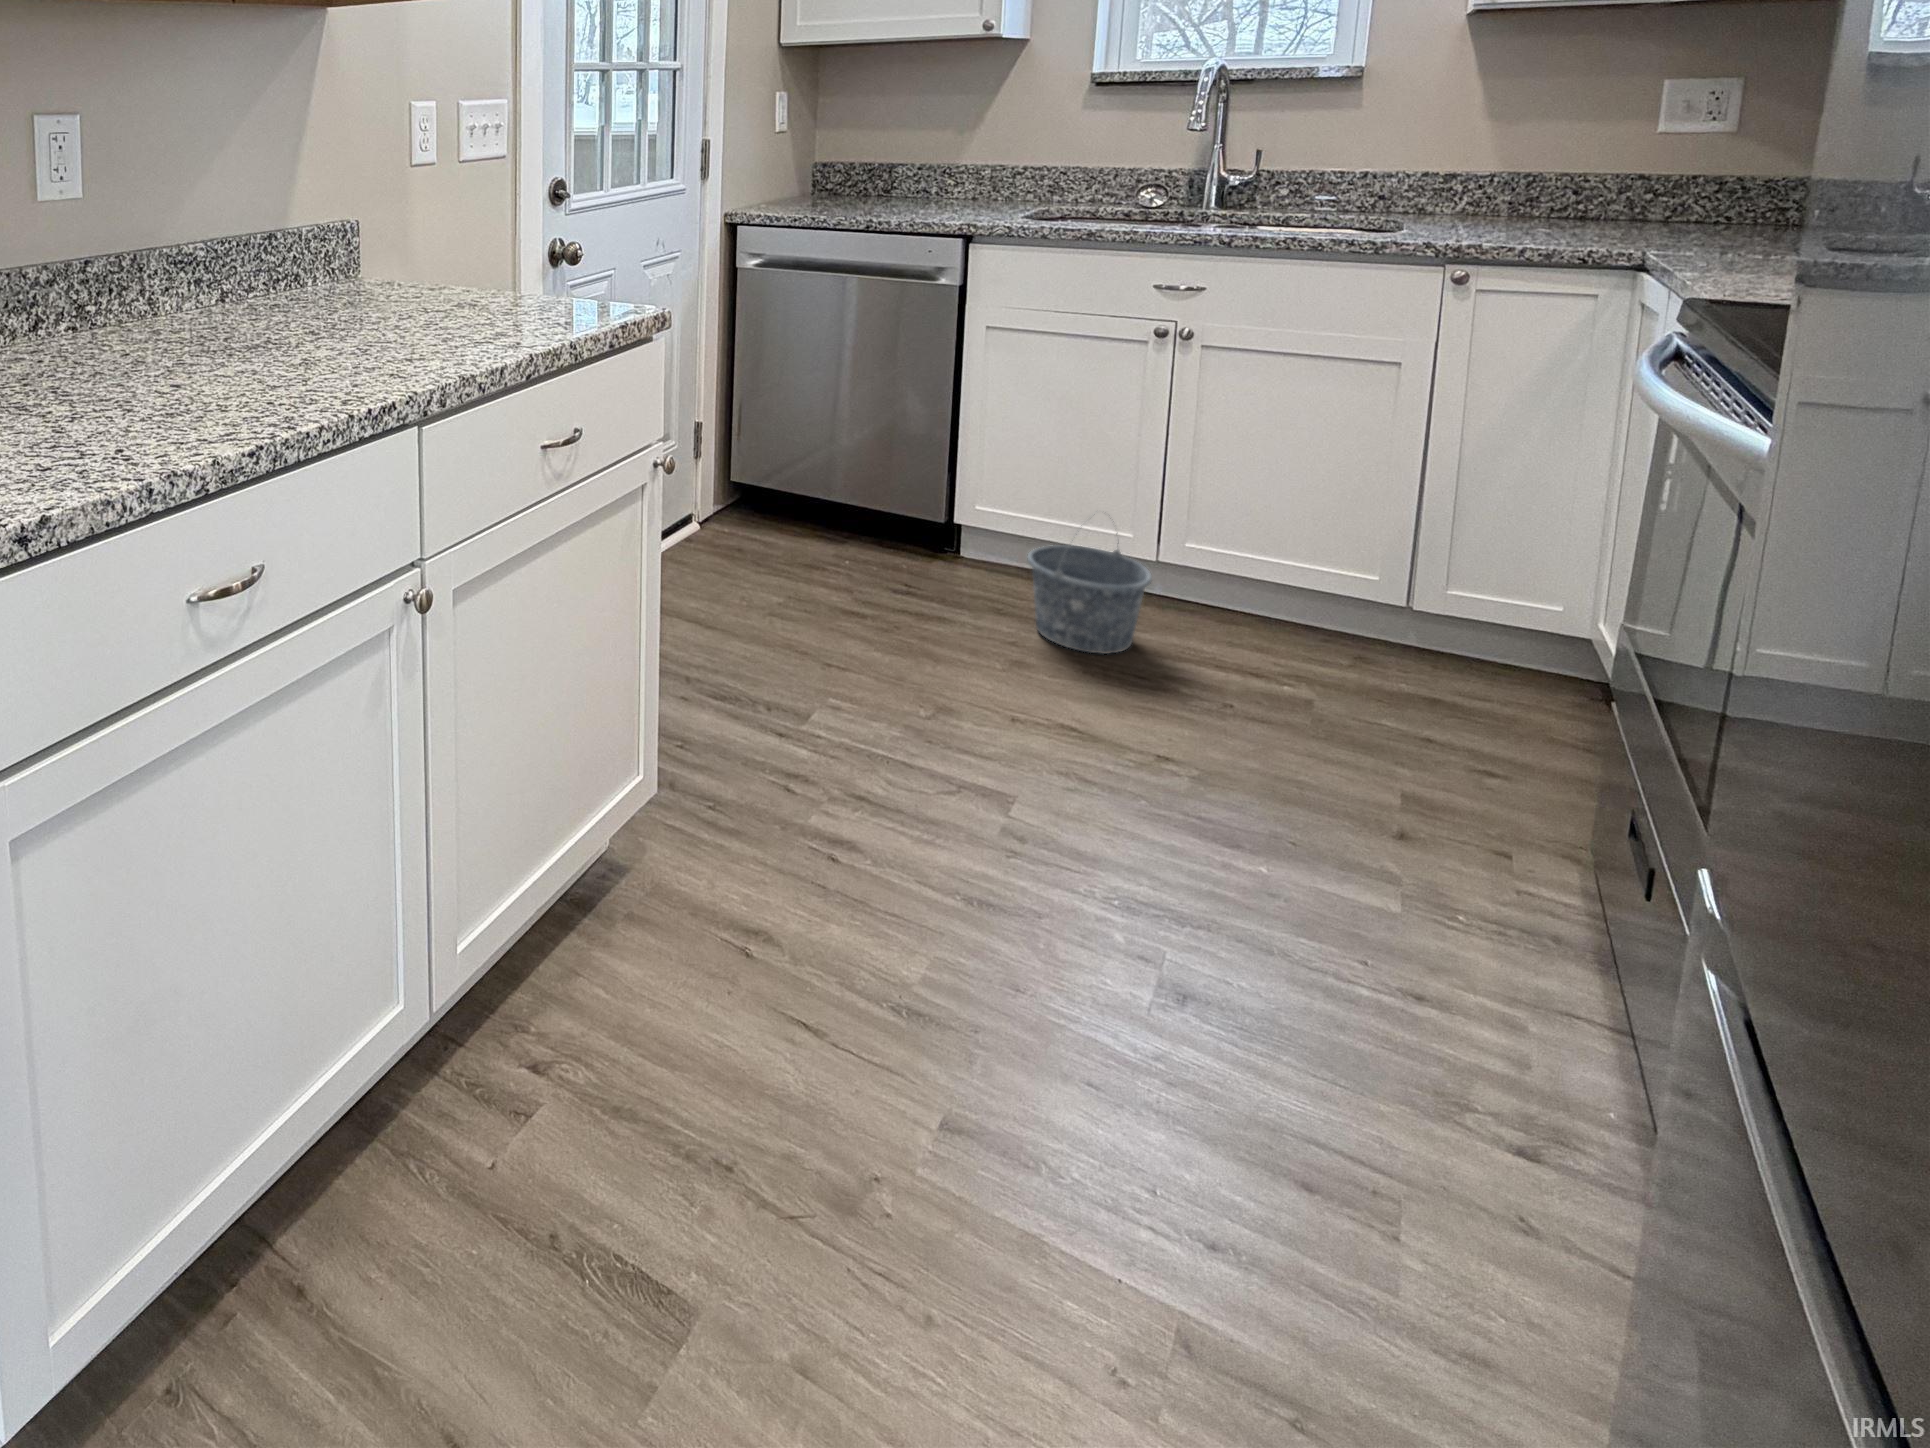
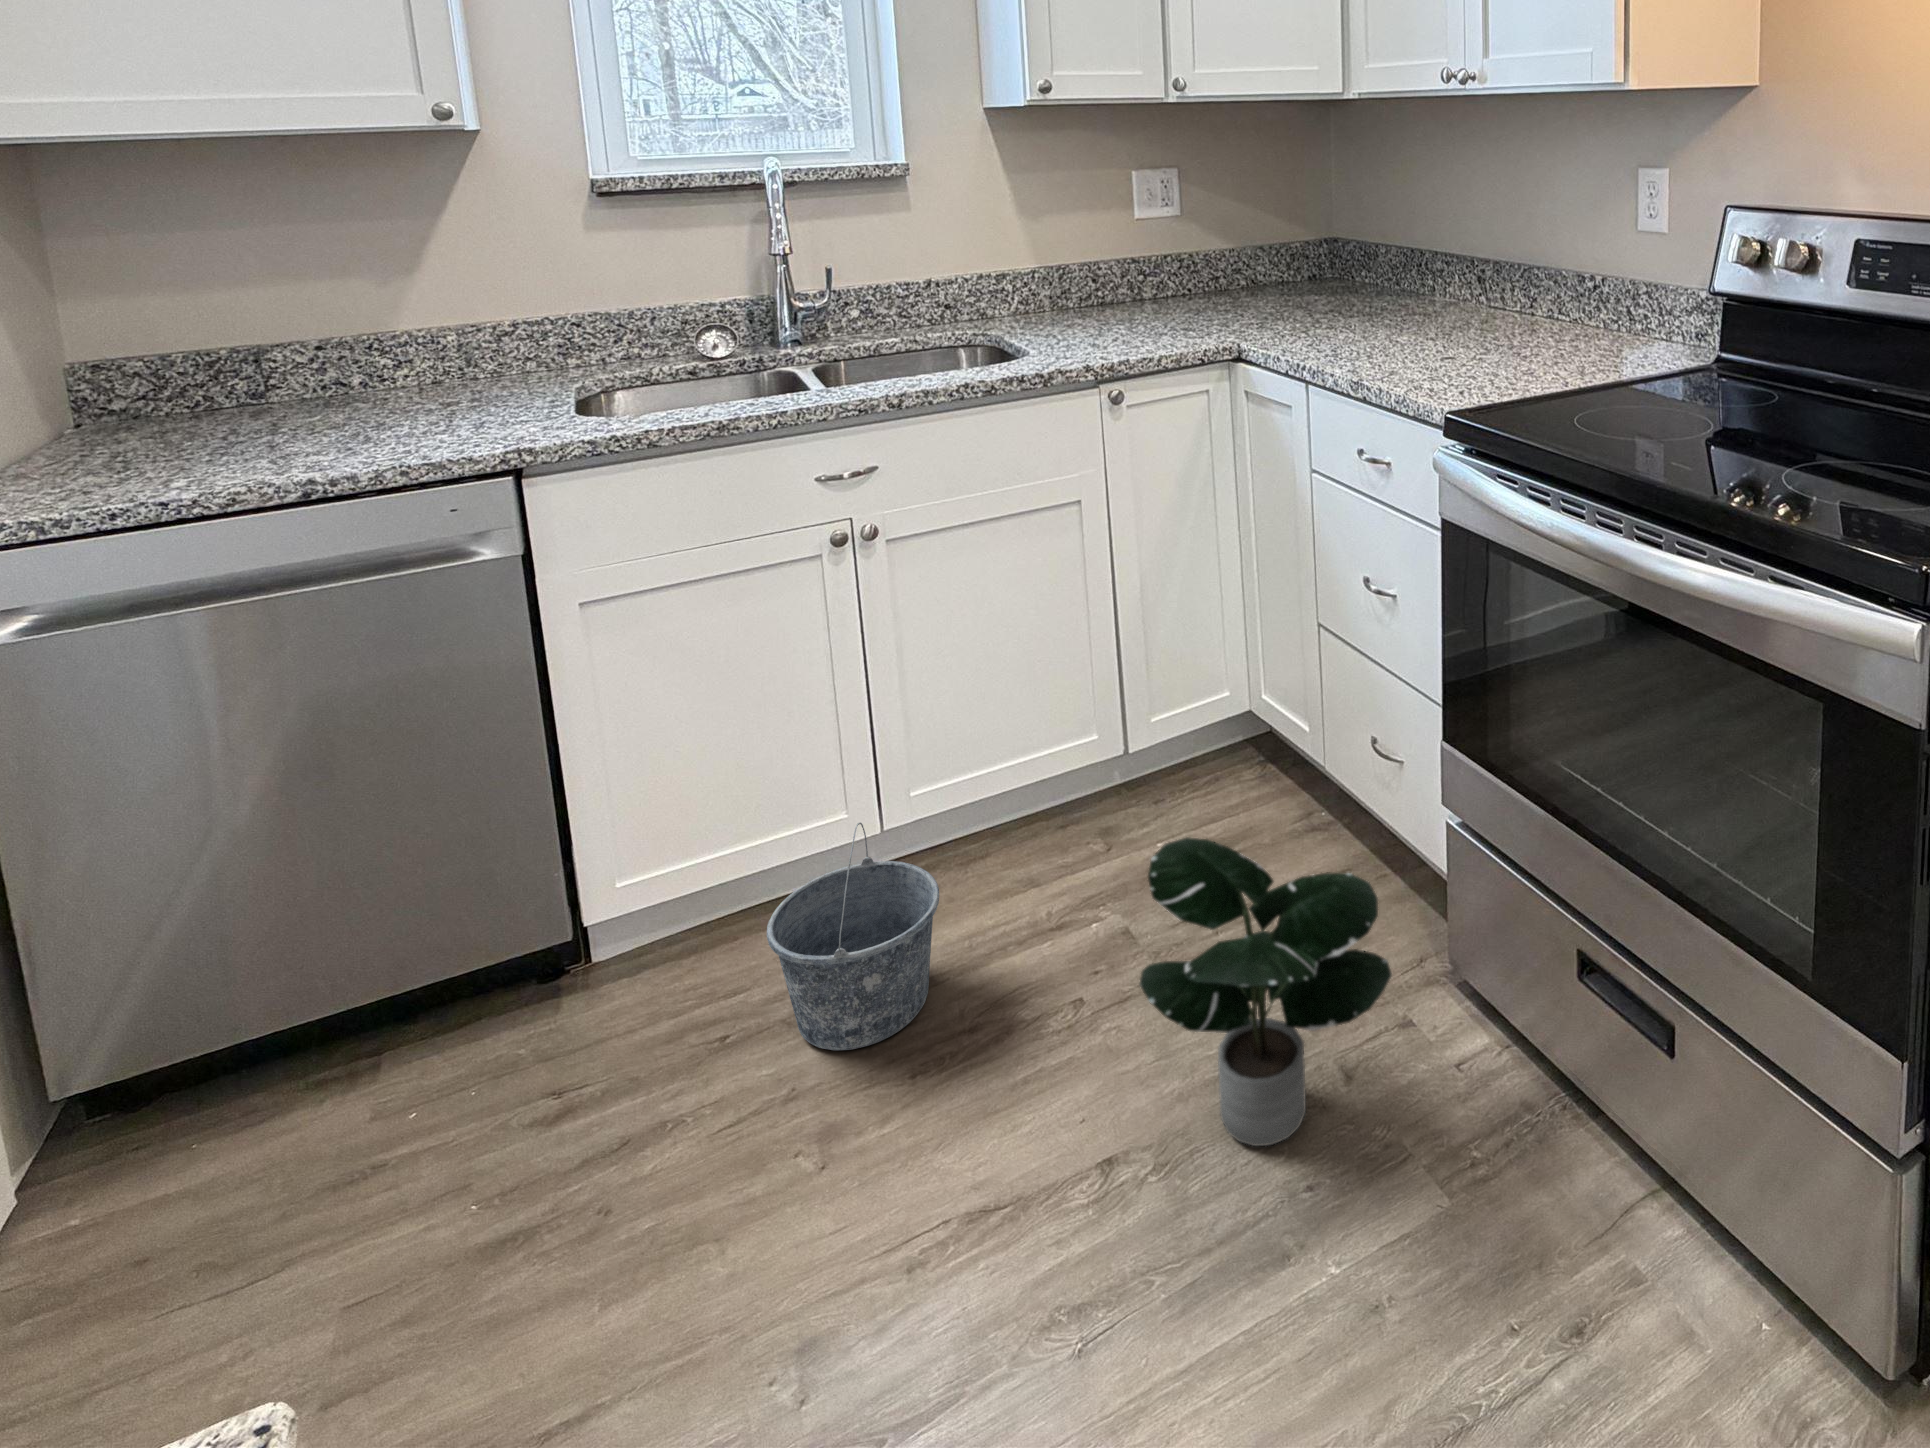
potted plant: none [1200,583,1463,826] -> present [1140,838,1392,1146]

